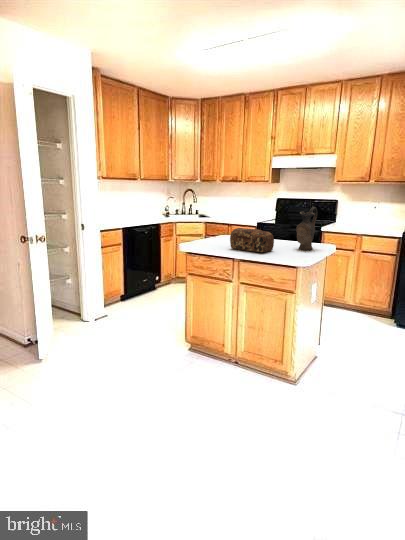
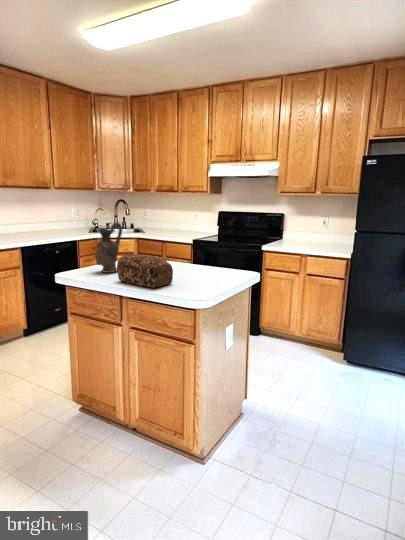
ceramic pitcher: present [296,207,318,250] -> present [95,222,122,273]

